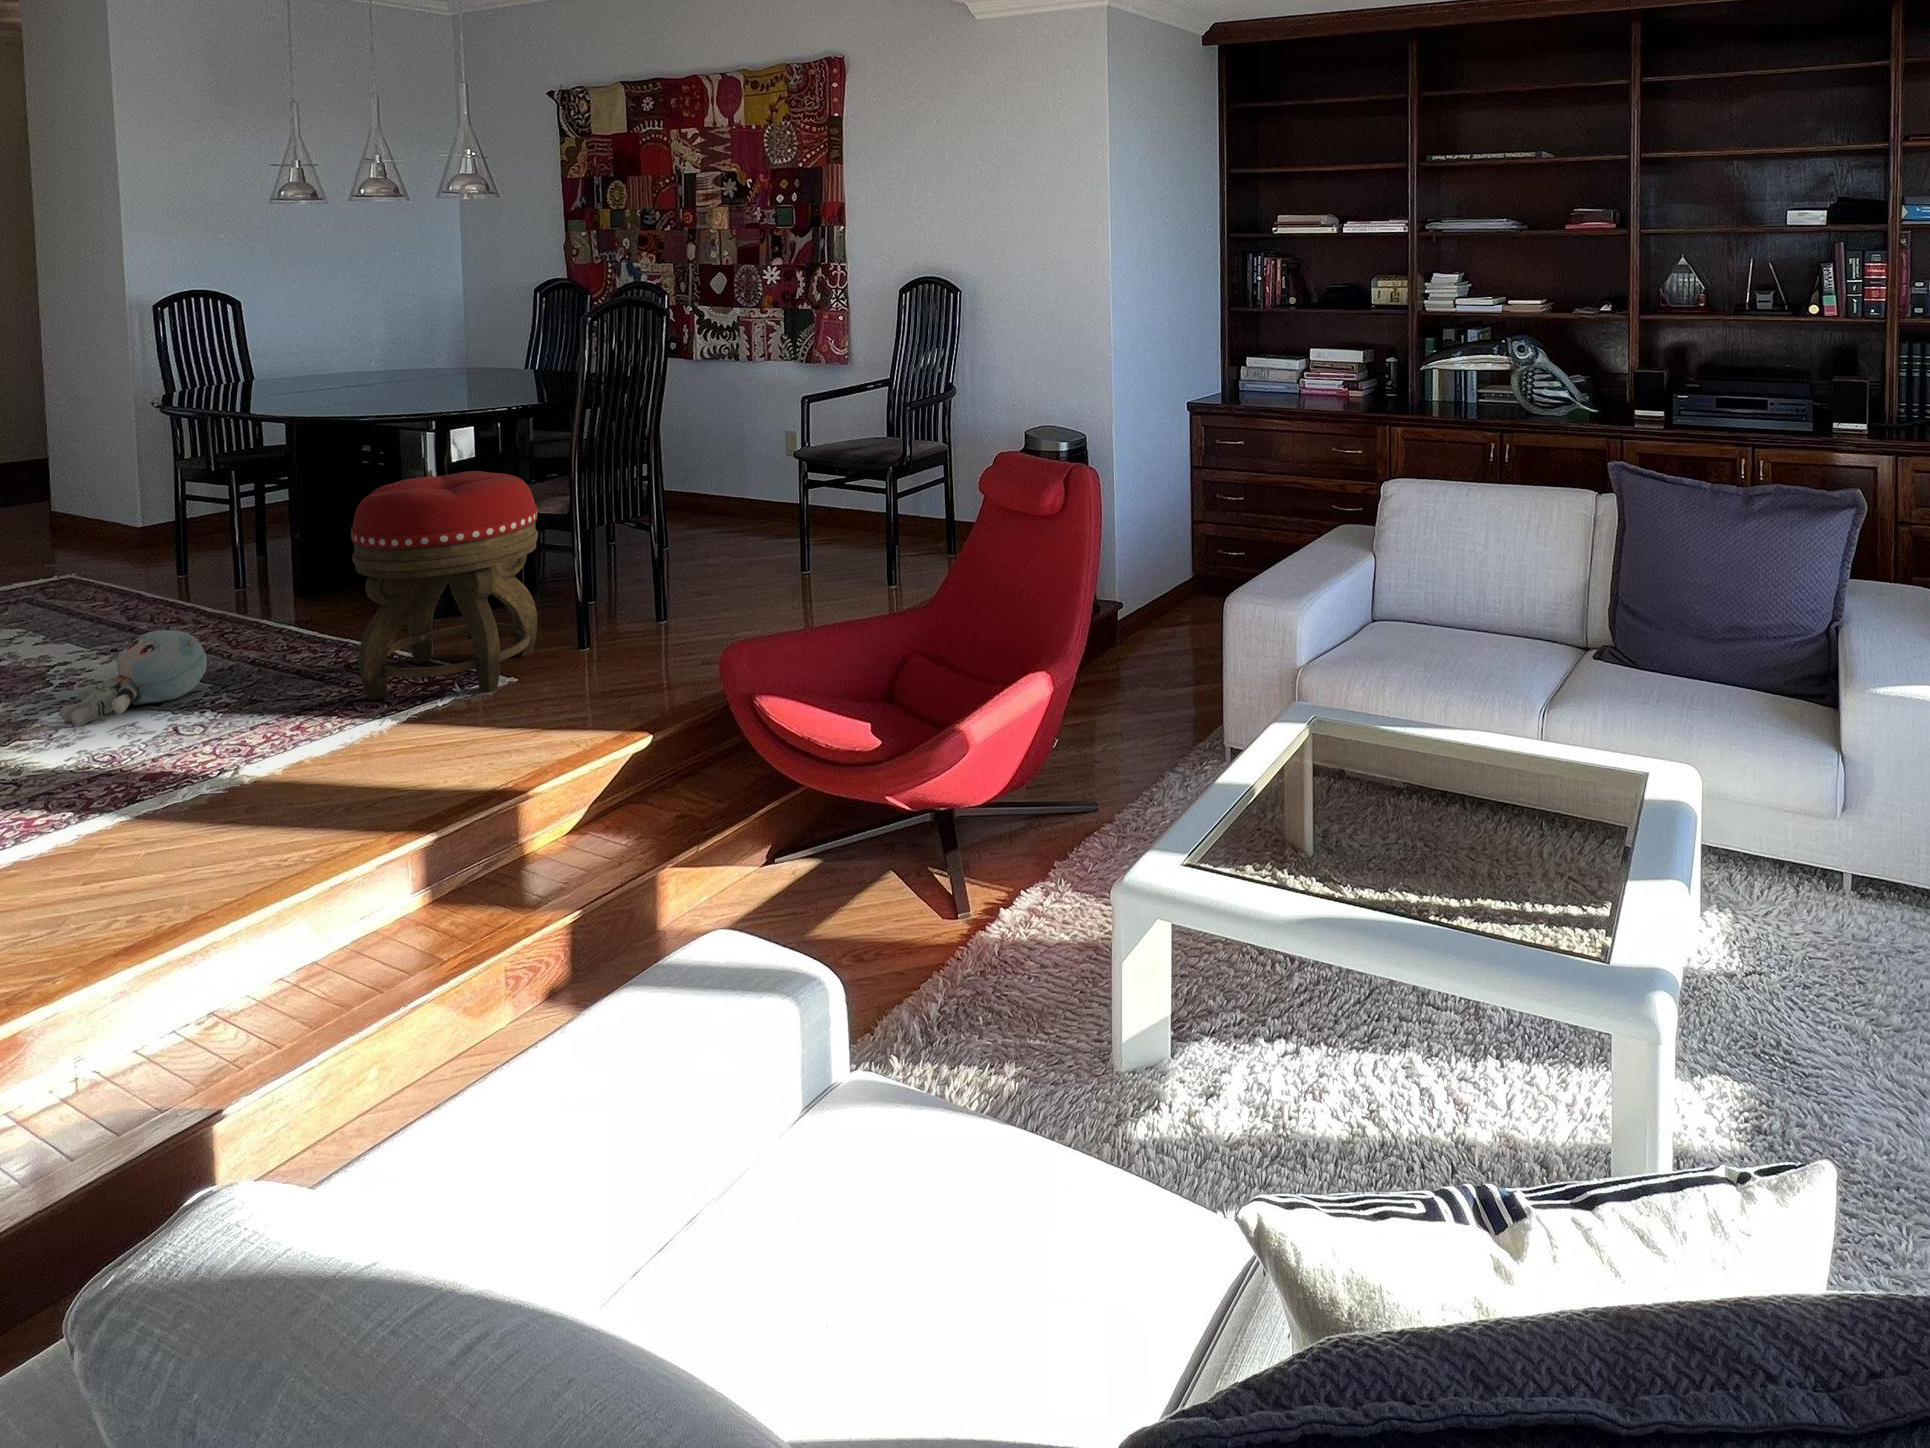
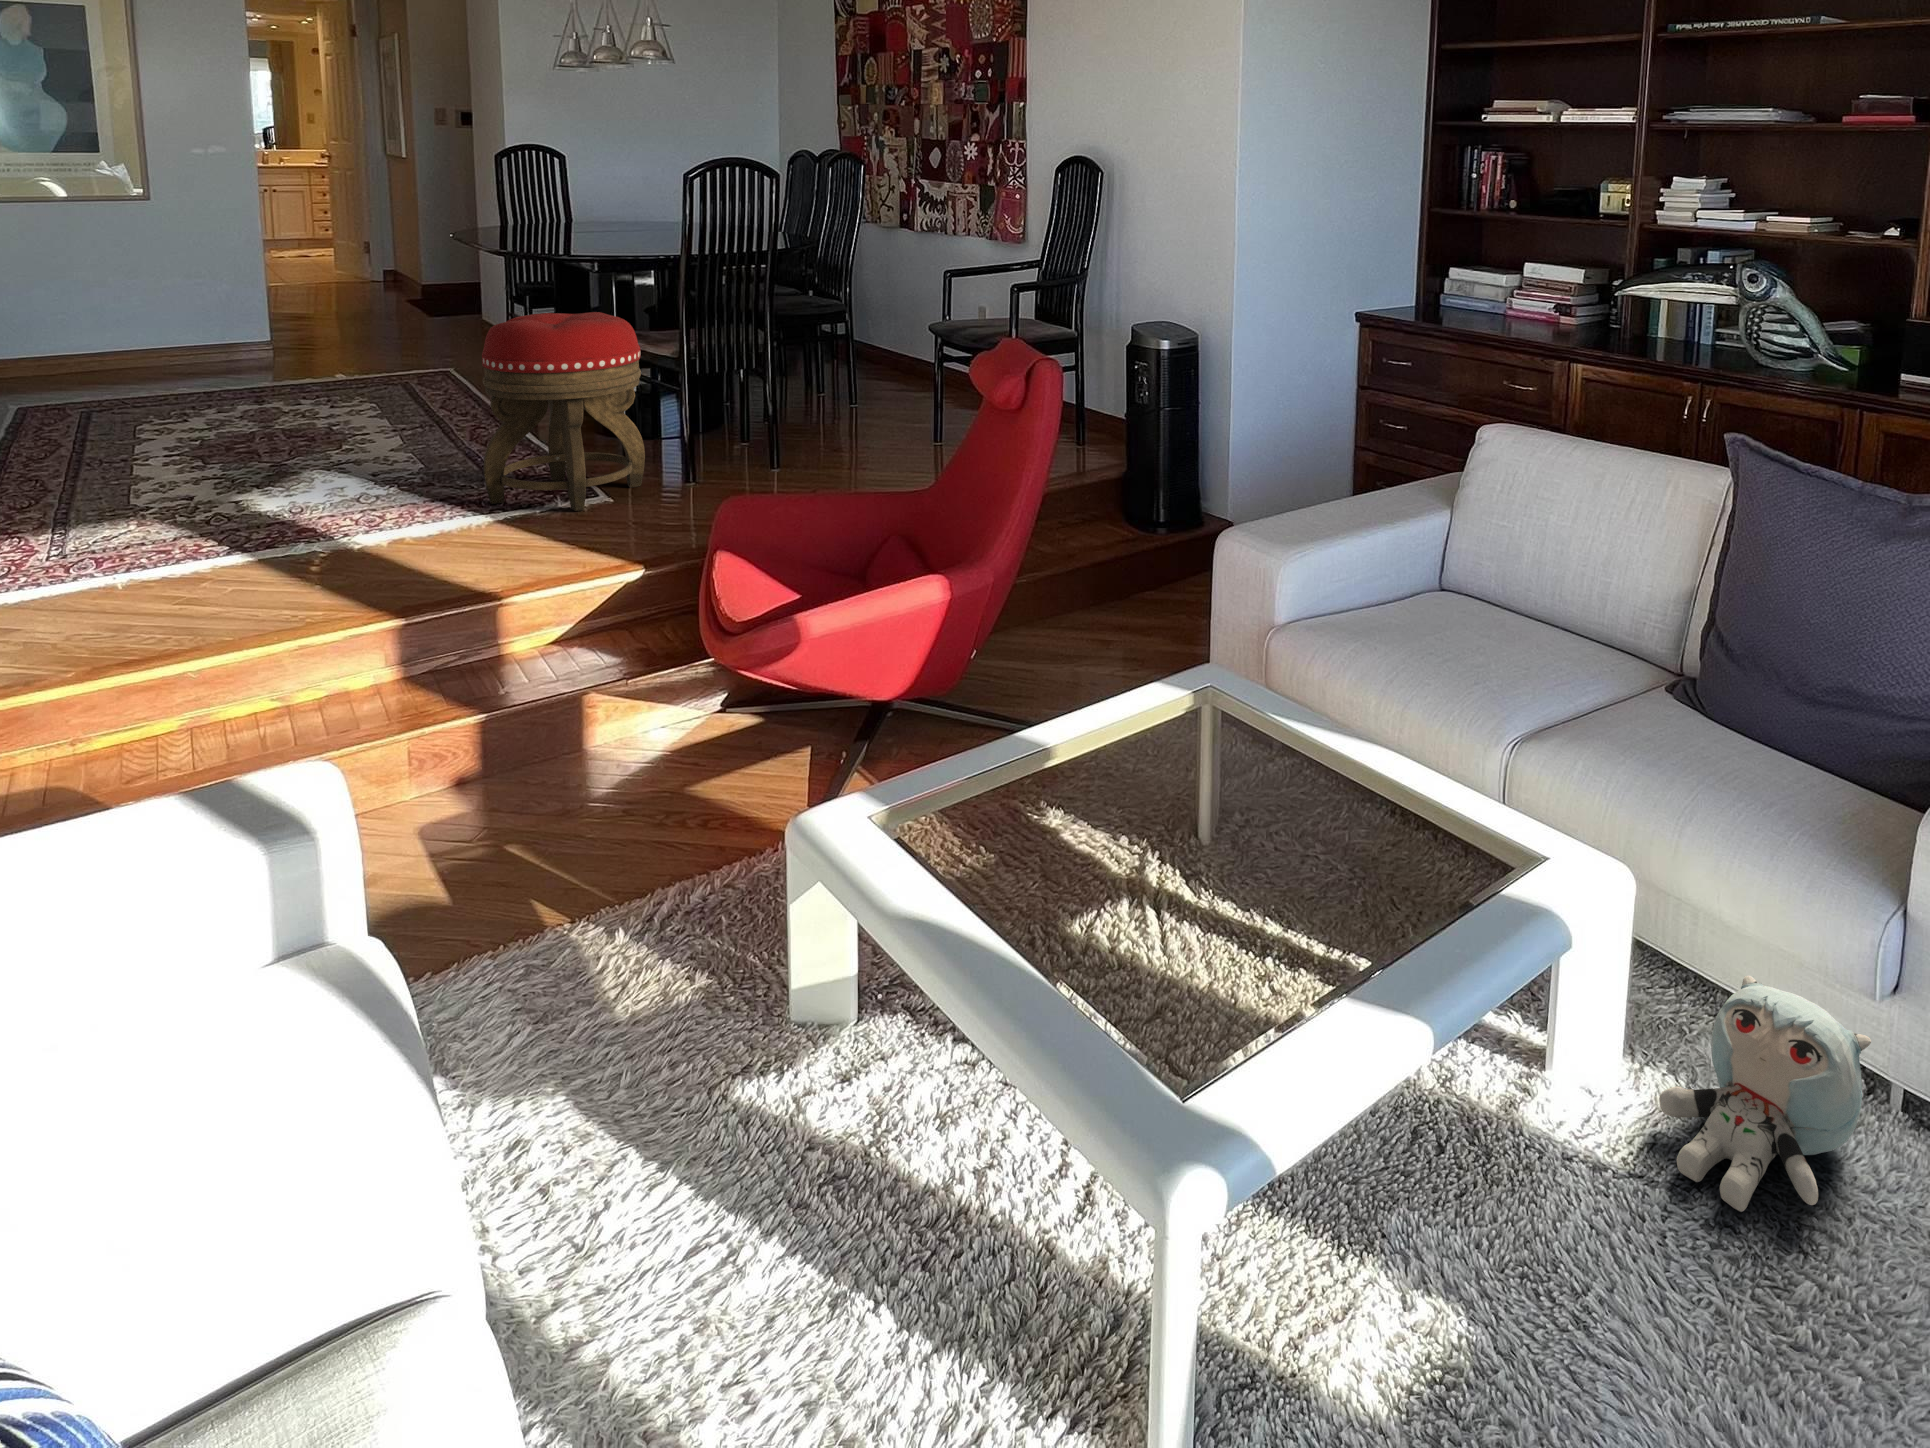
plush toy: present [59,630,207,726] -> present [1659,976,1871,1212]

